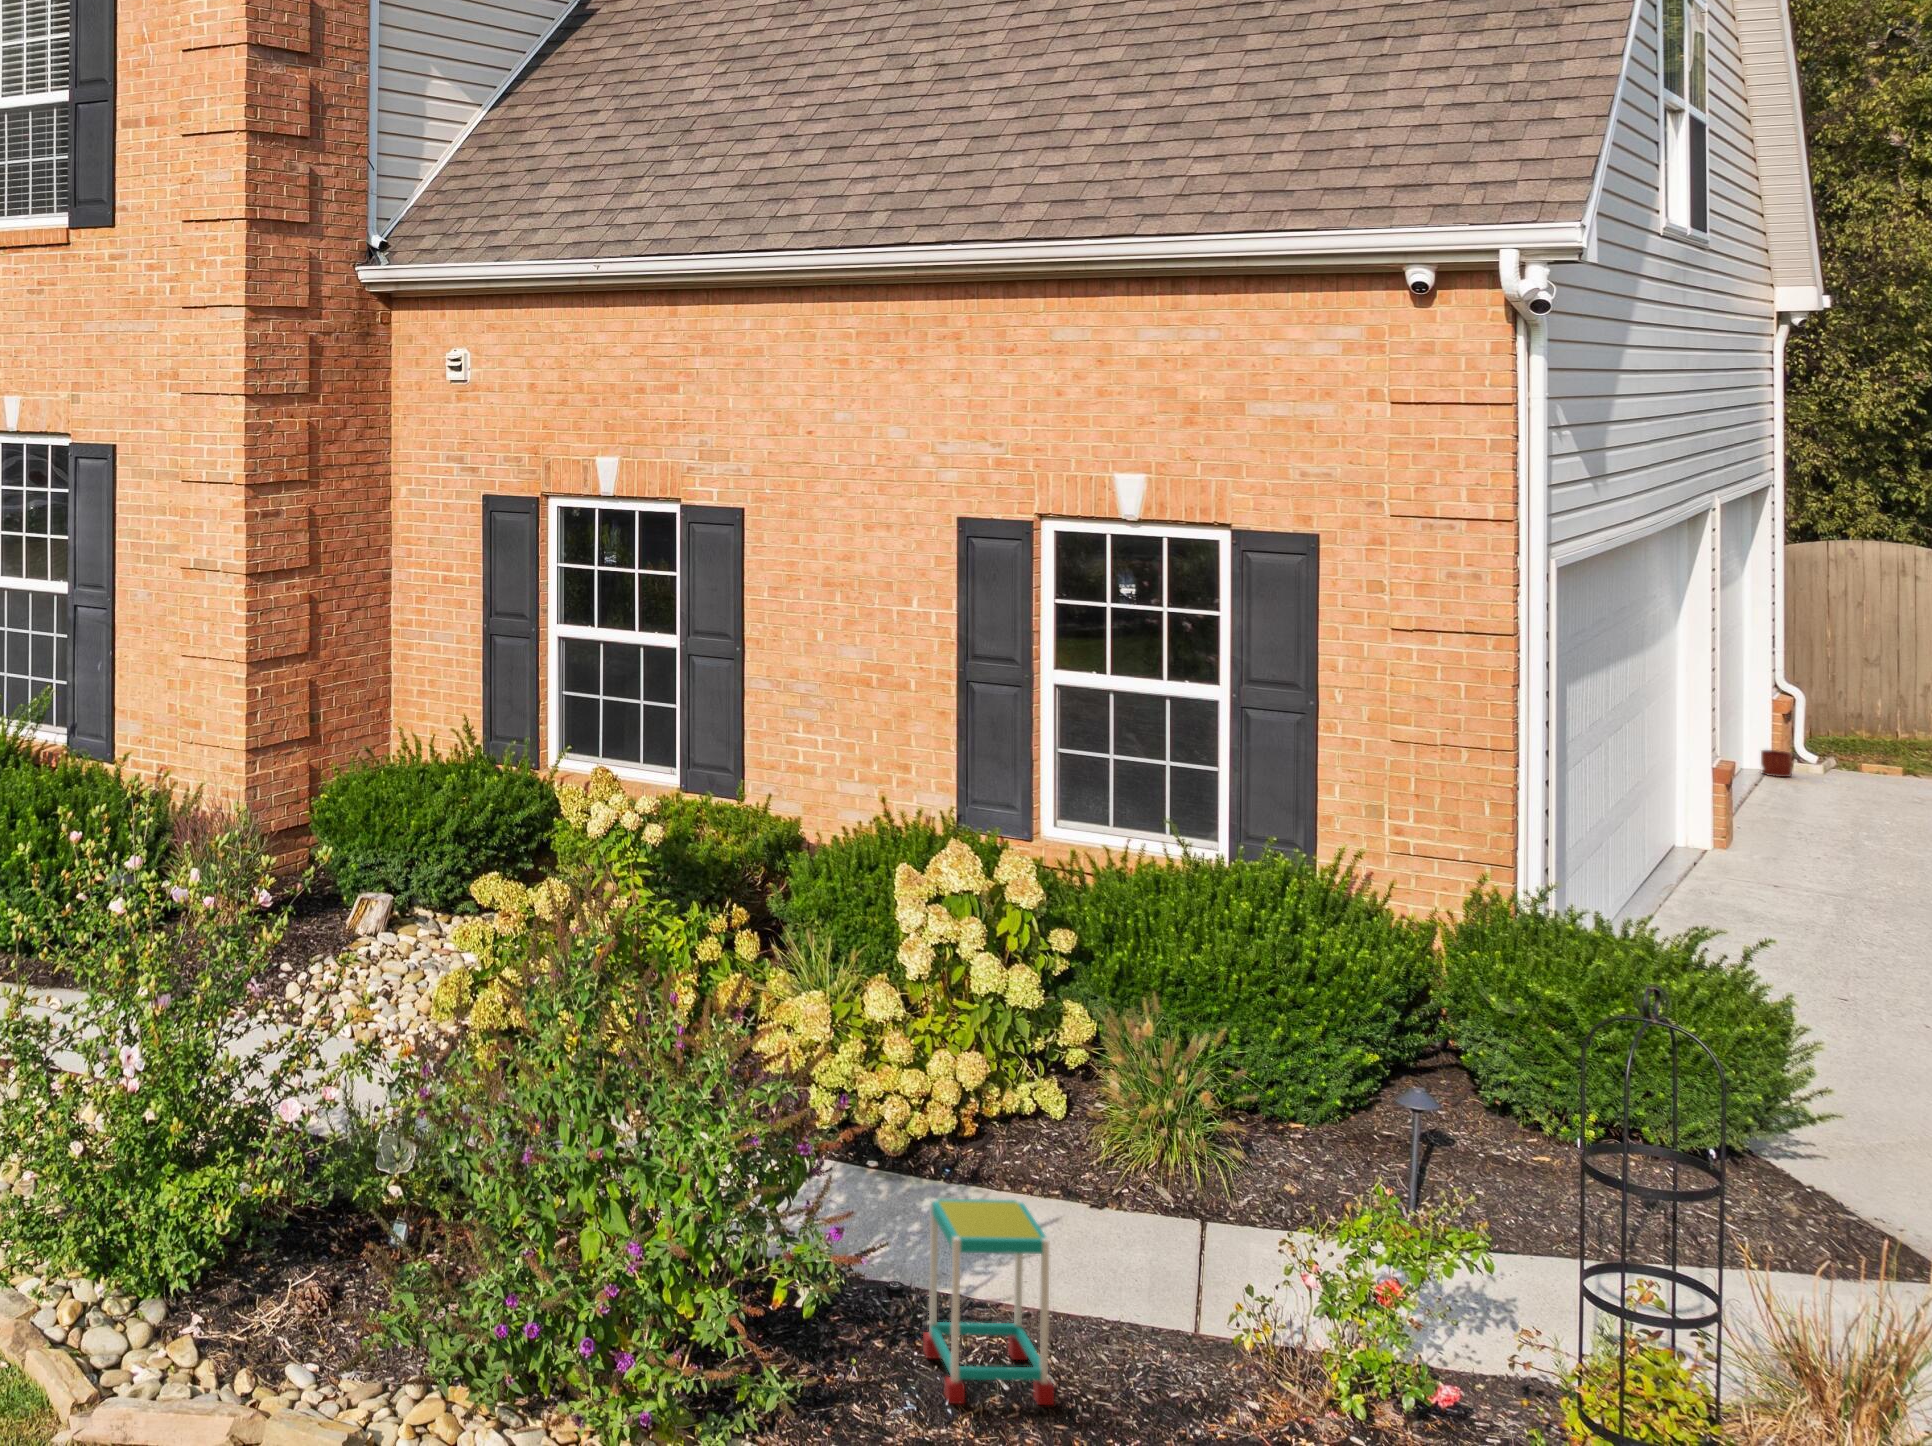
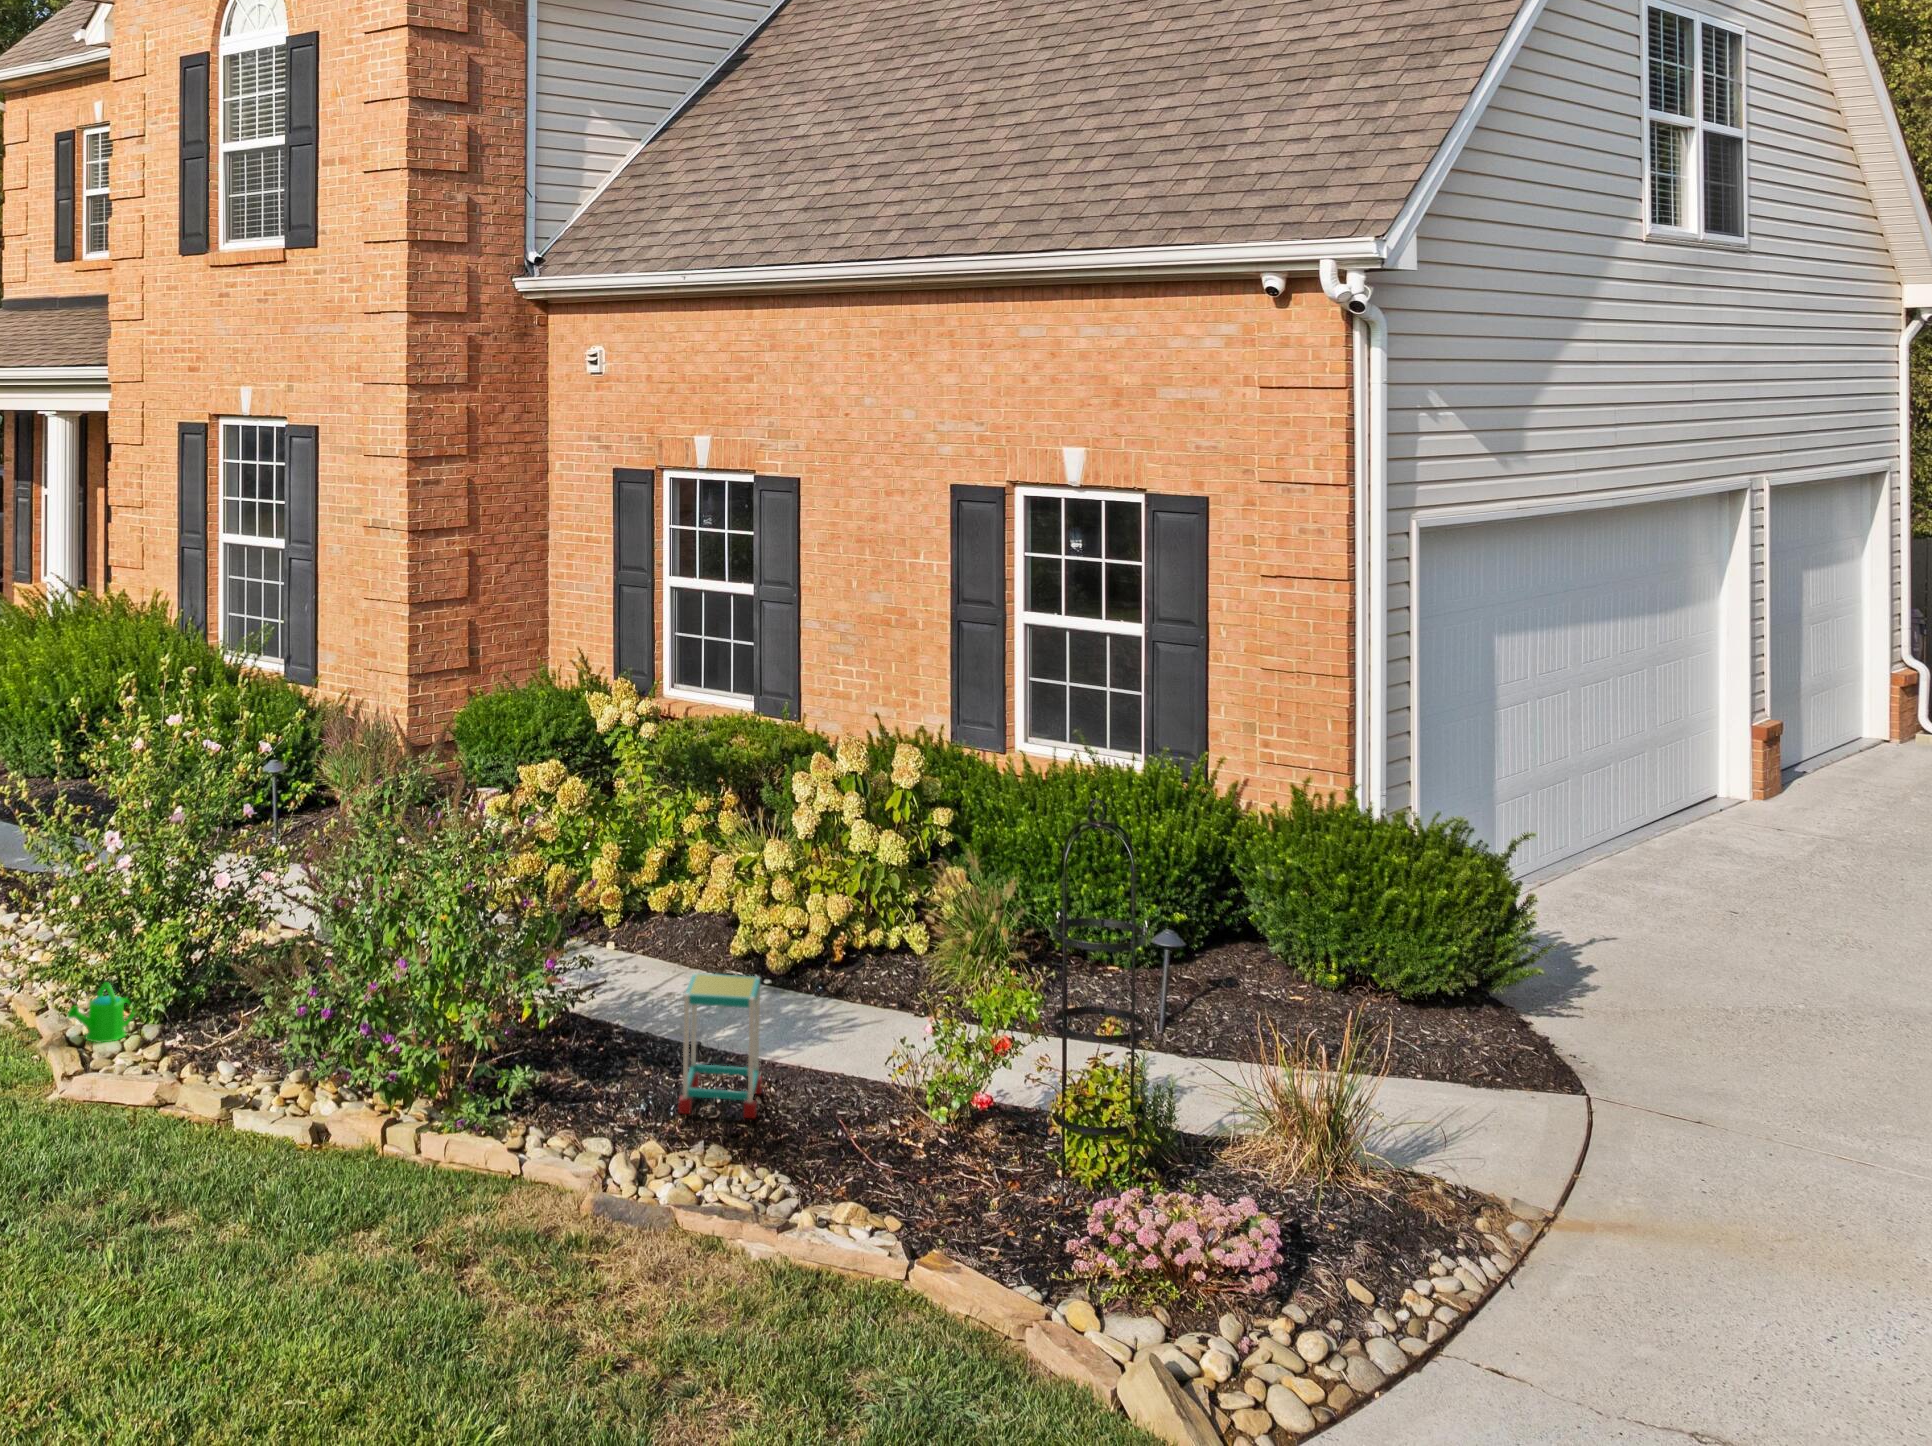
planter: present [1761,750,1792,777] -> none [1892,723,1921,749]
watering can: none [37,1239,122,1329] -> present [67,982,135,1043]

